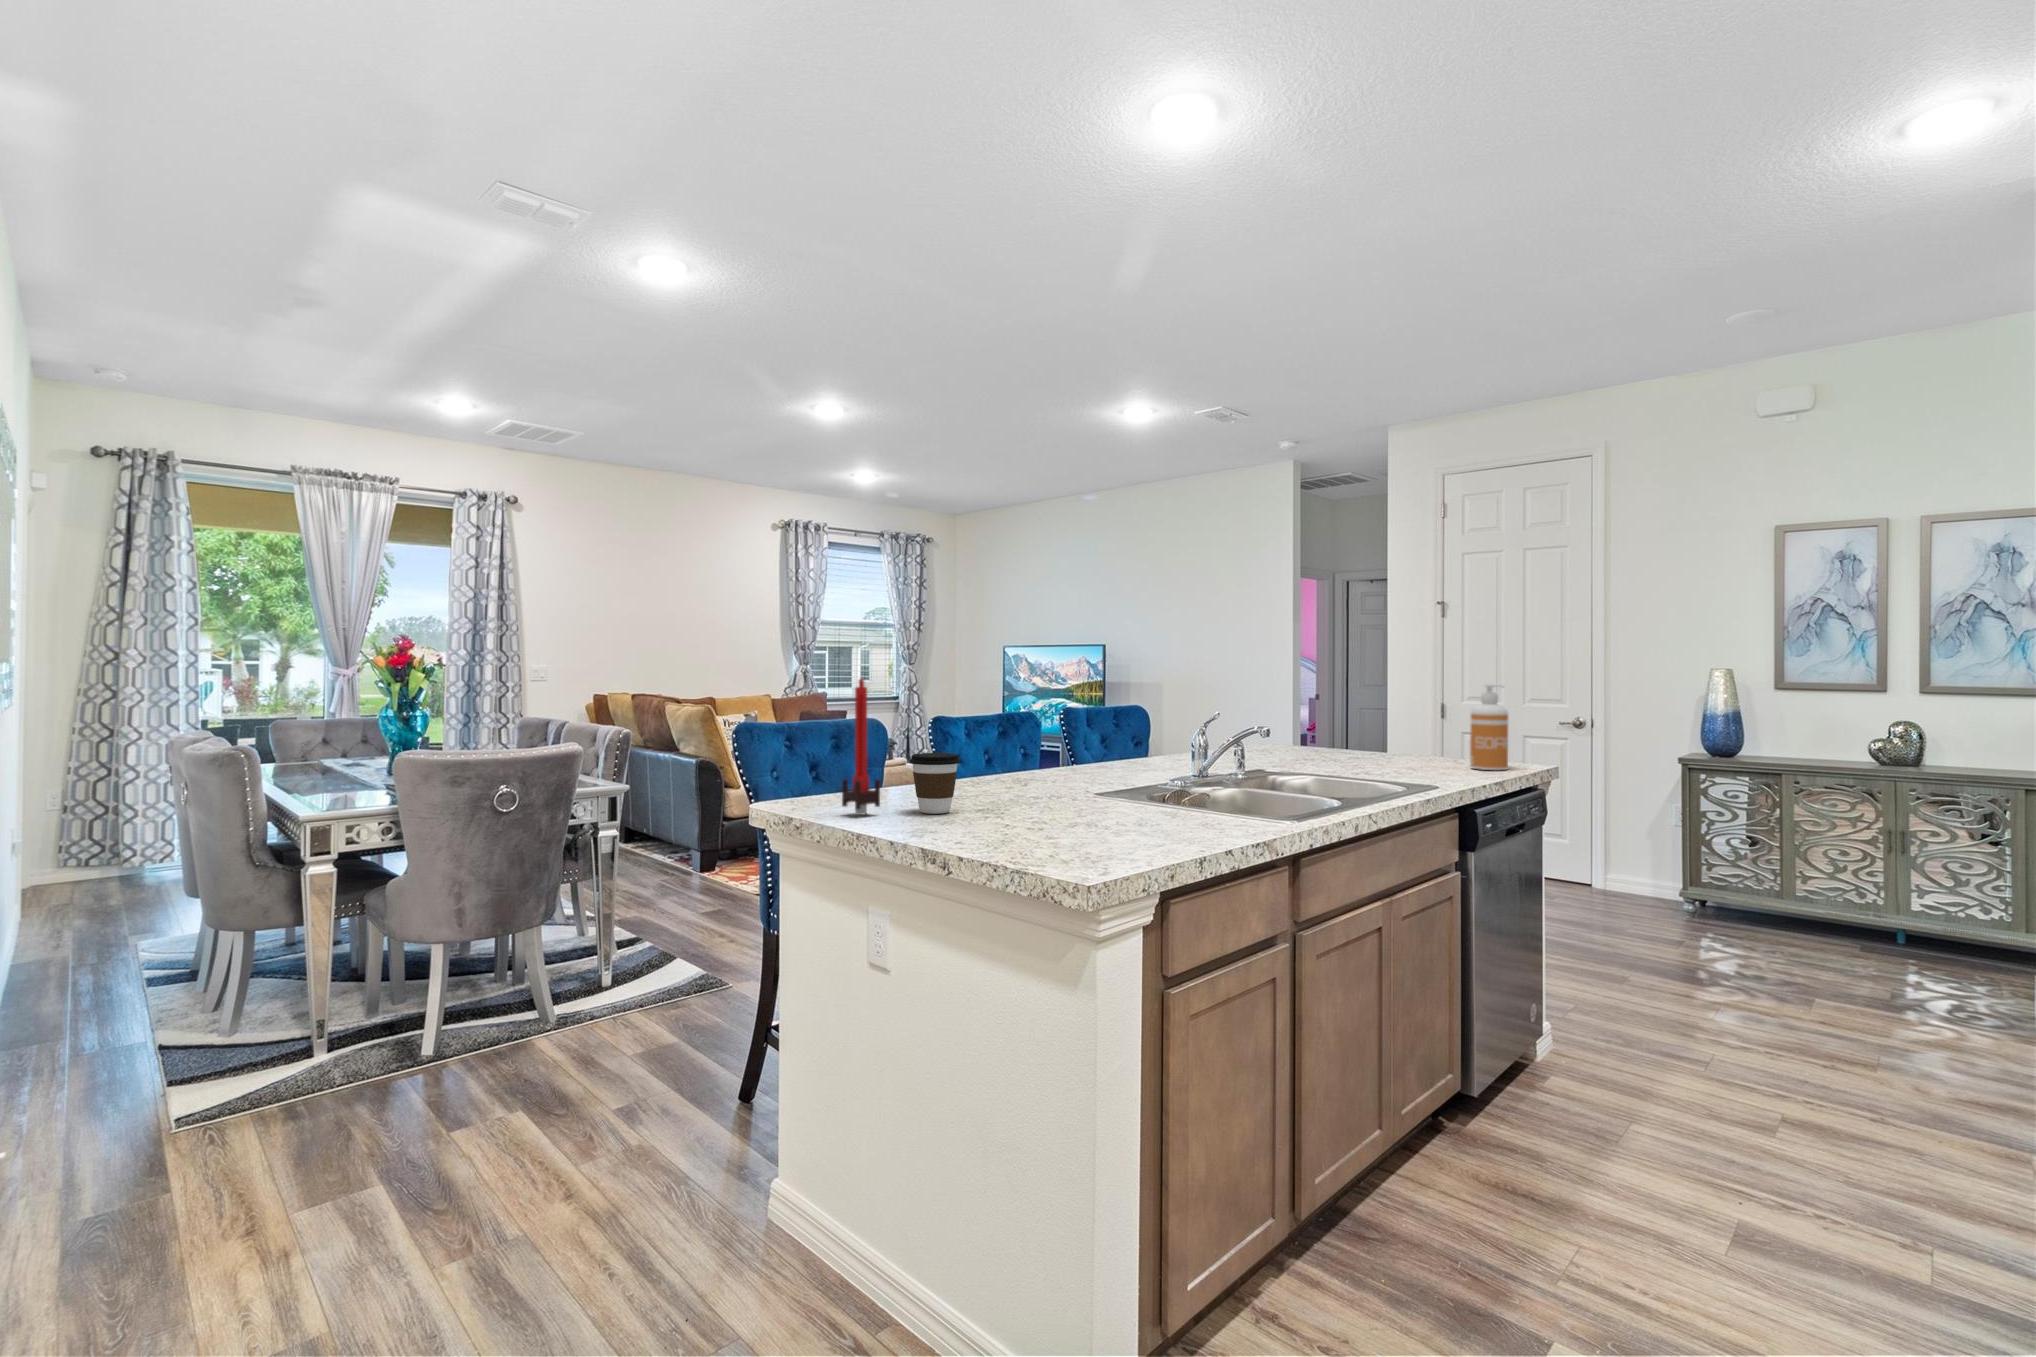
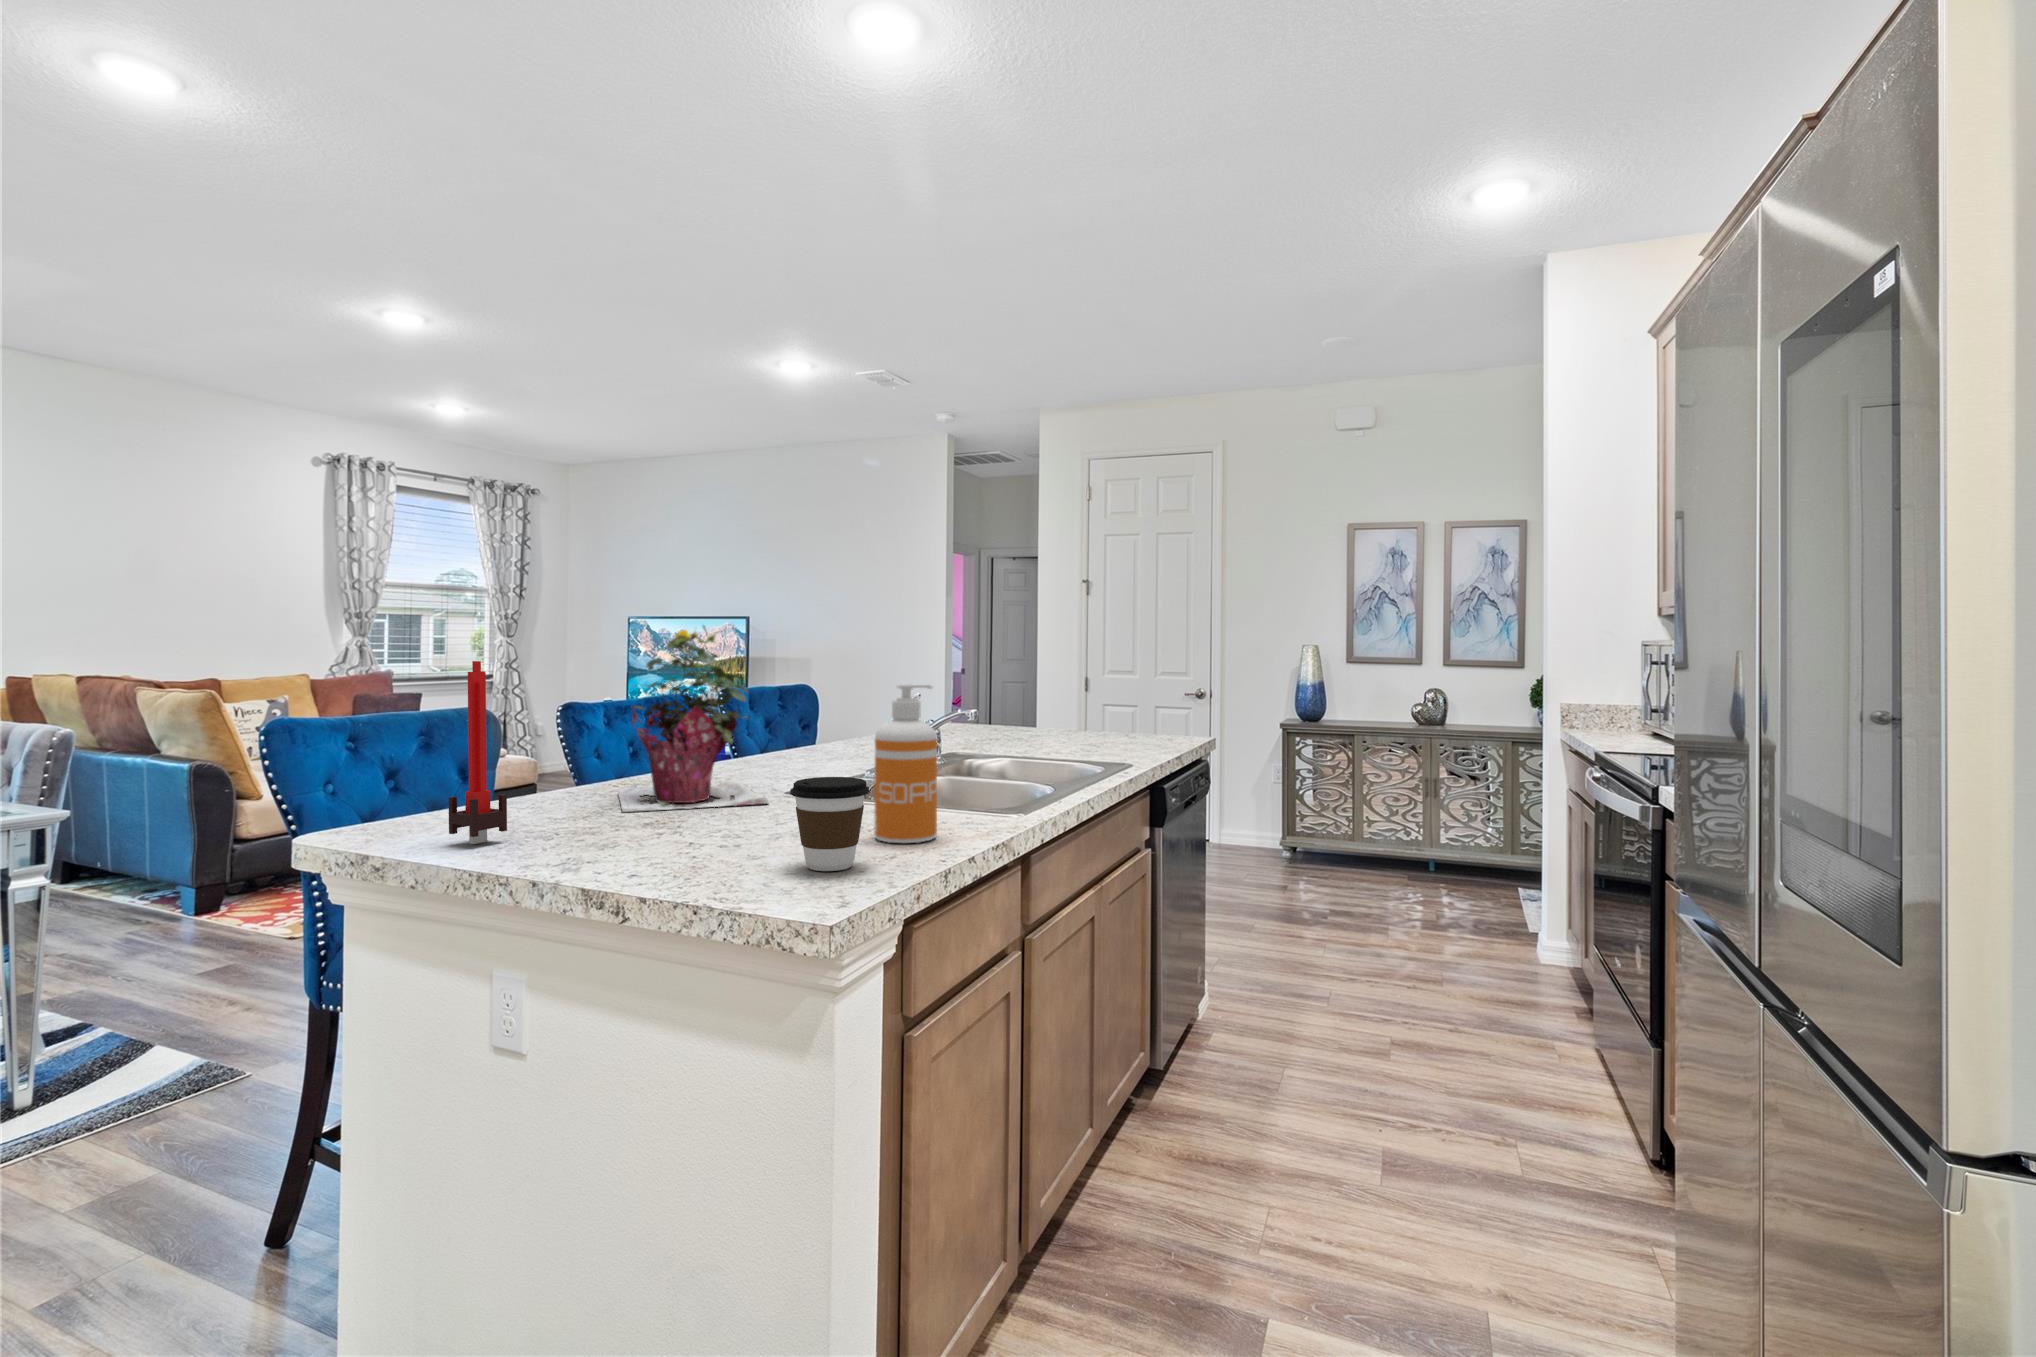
potted plant: none [966,650,1081,801] -> present [618,626,768,812]
soap dispenser: present [1470,684,1508,770] -> present [874,684,937,843]
coffee cup: present [909,753,960,814] -> present [790,777,869,871]

